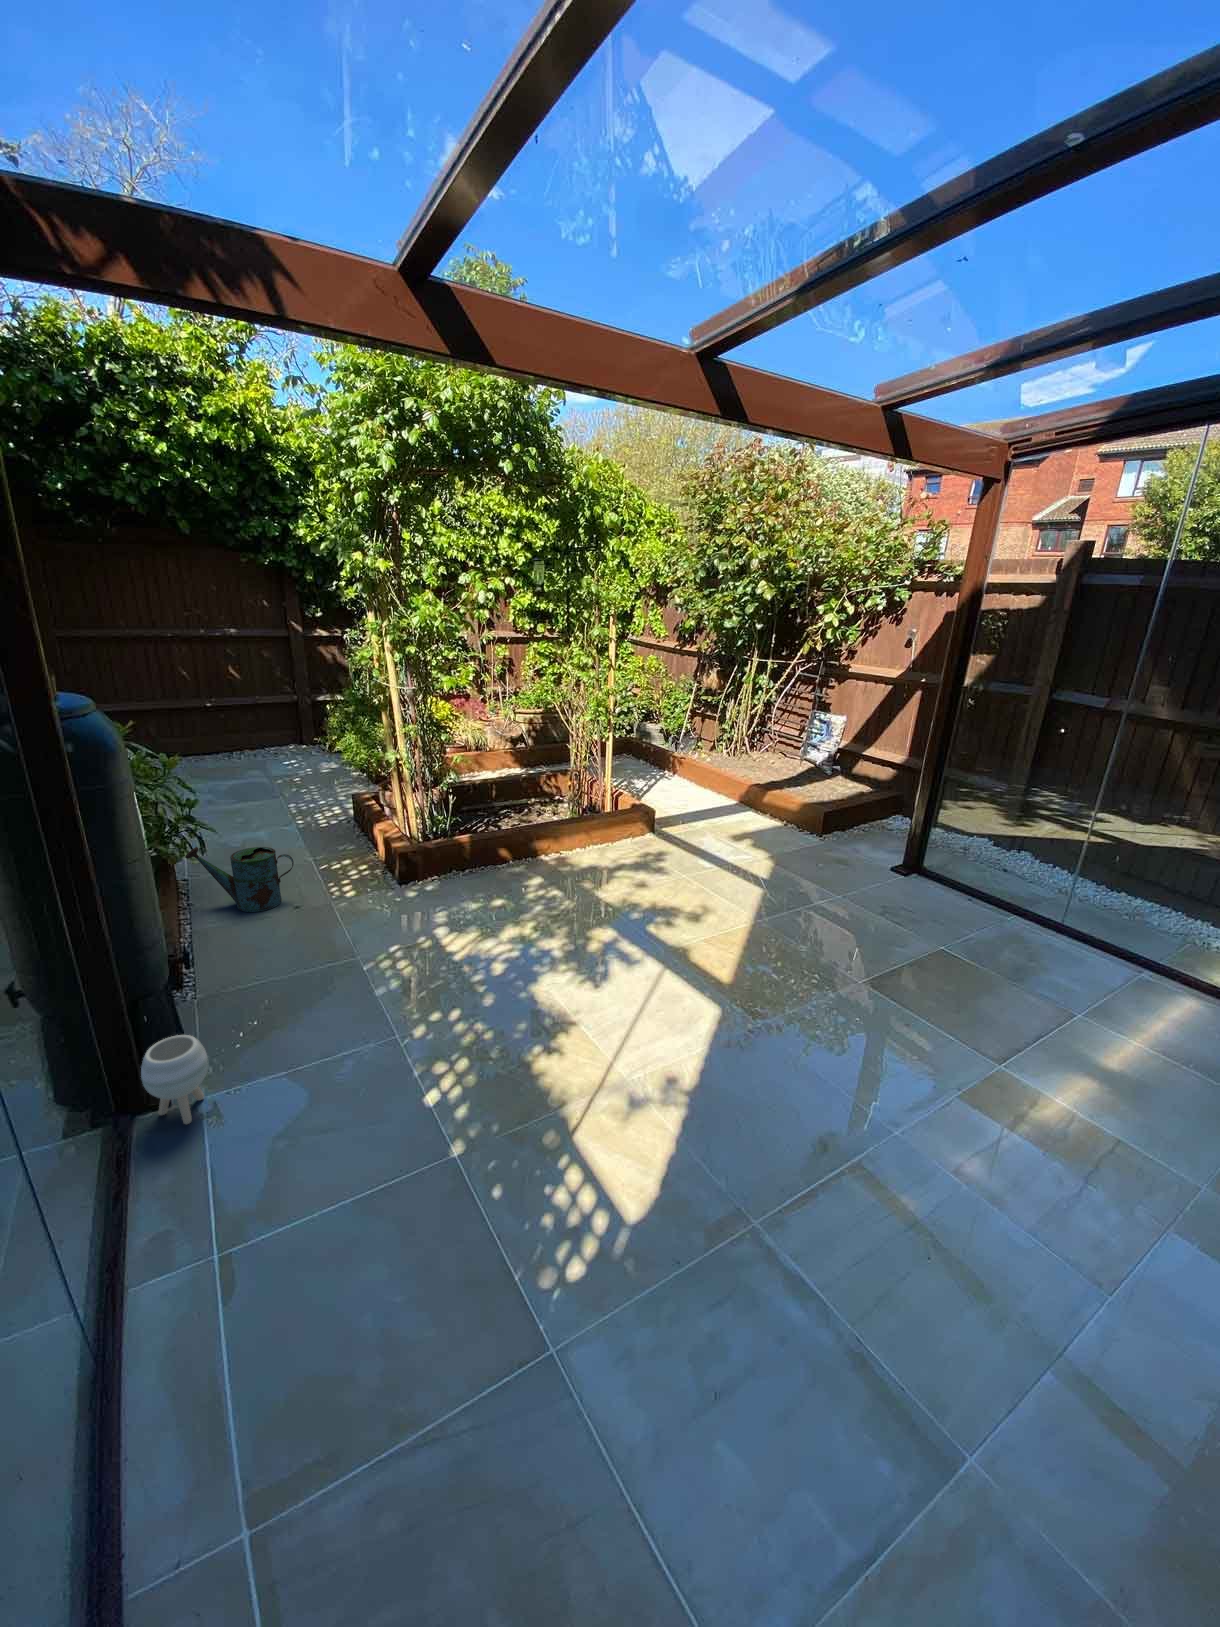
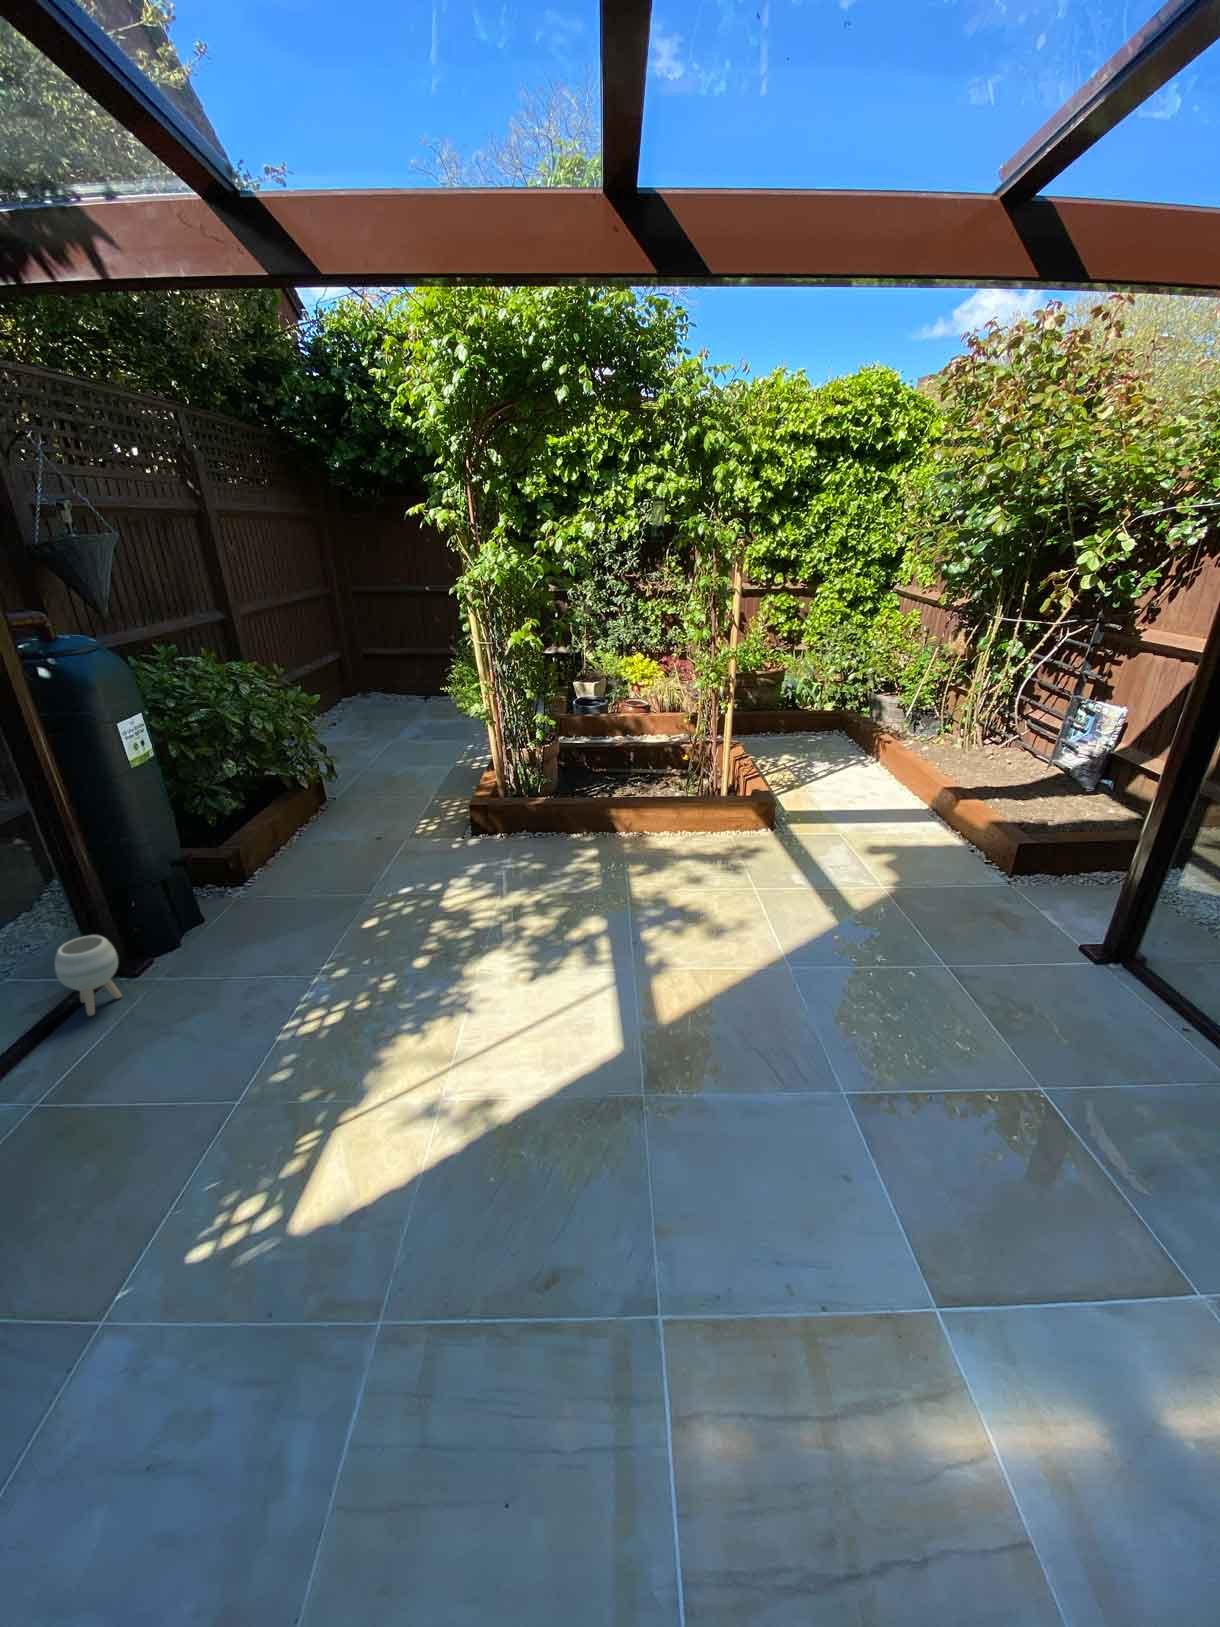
watering can: present [185,847,294,912] -> none [261,776,348,844]

